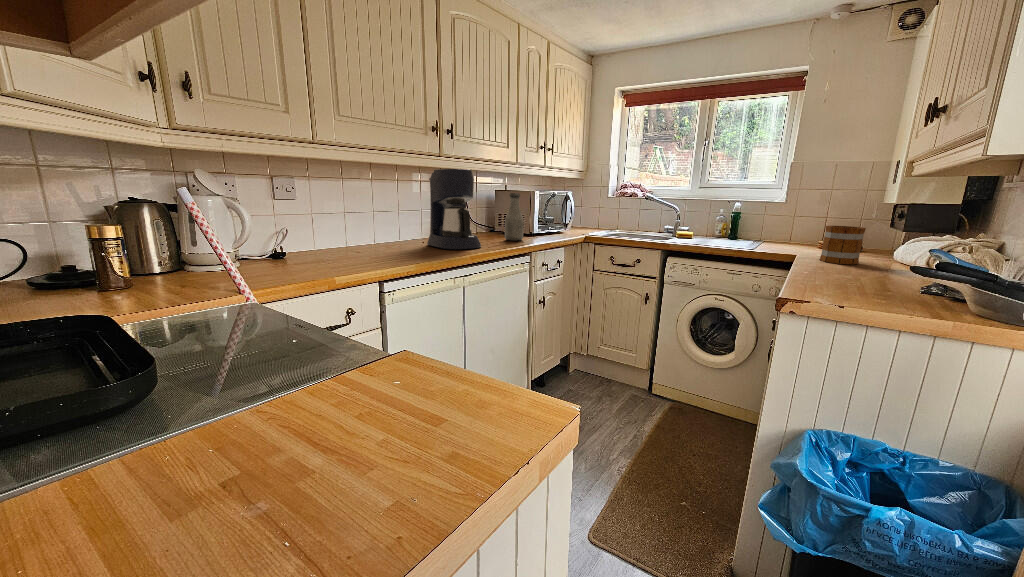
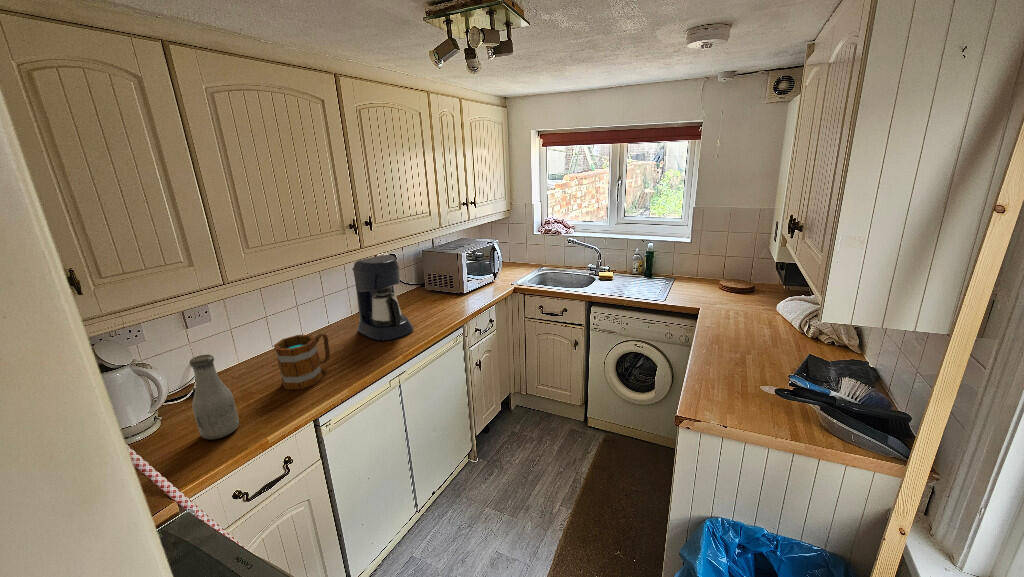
bottle: present [505,193,524,241] -> present [190,355,239,439]
mug: present [820,226,866,264] -> present [274,334,330,389]

